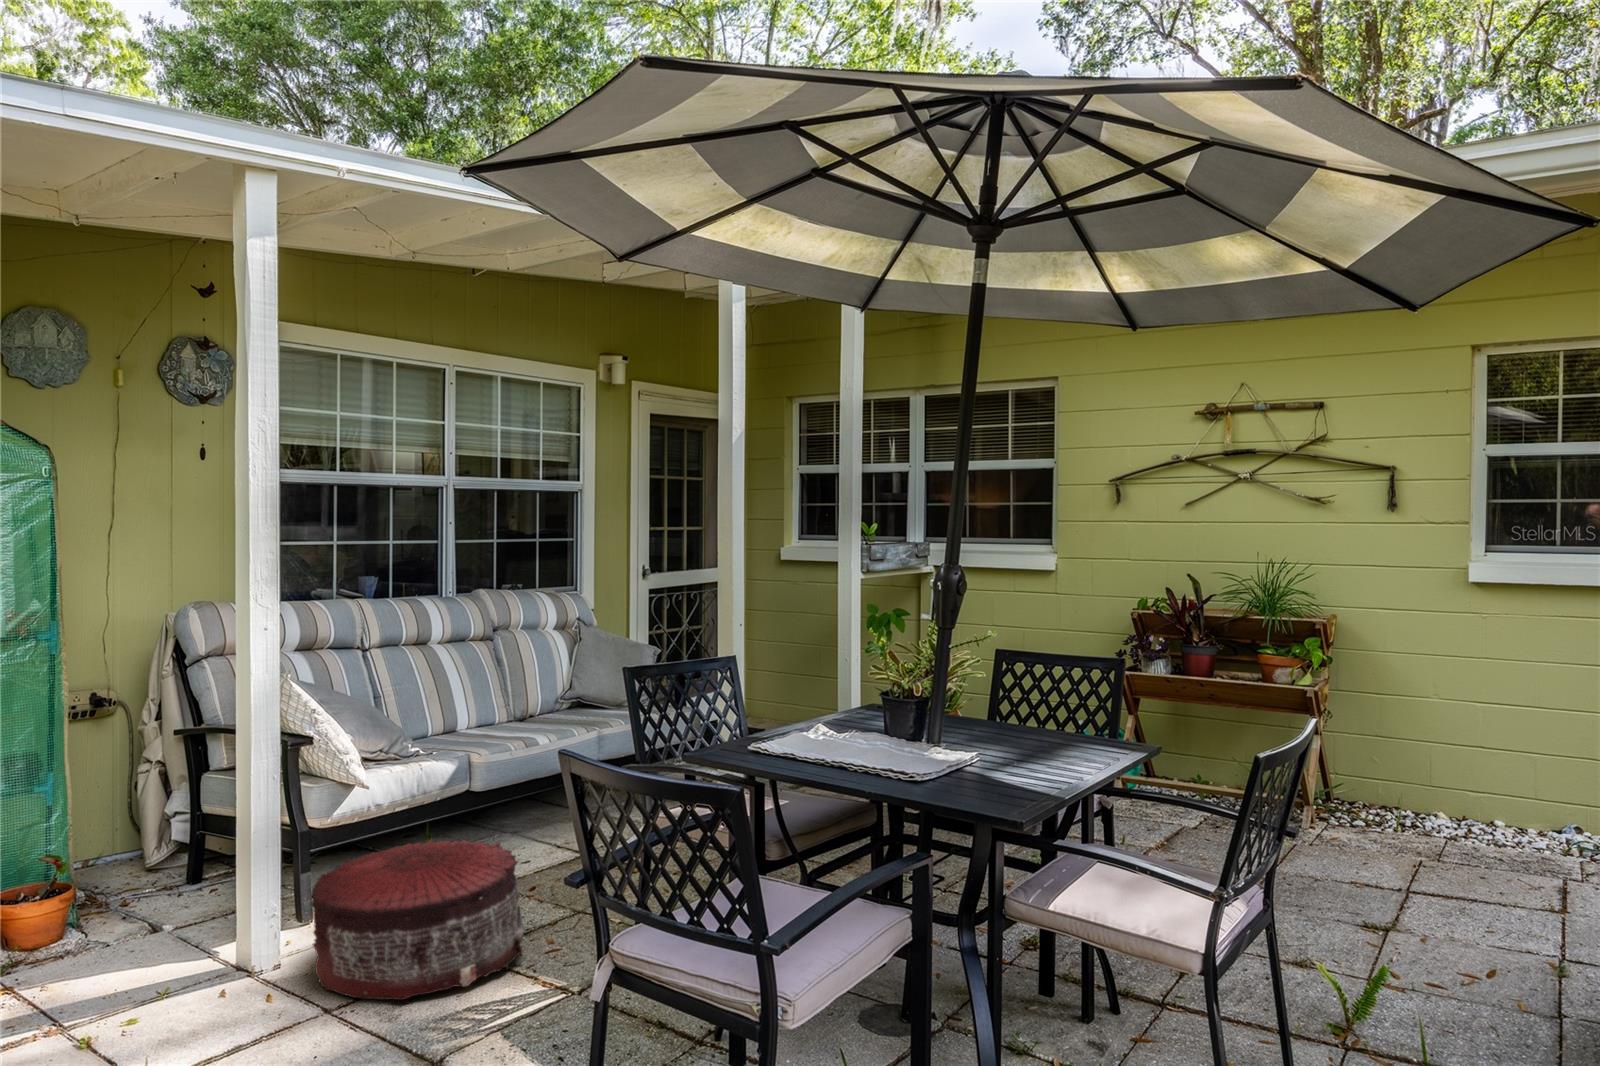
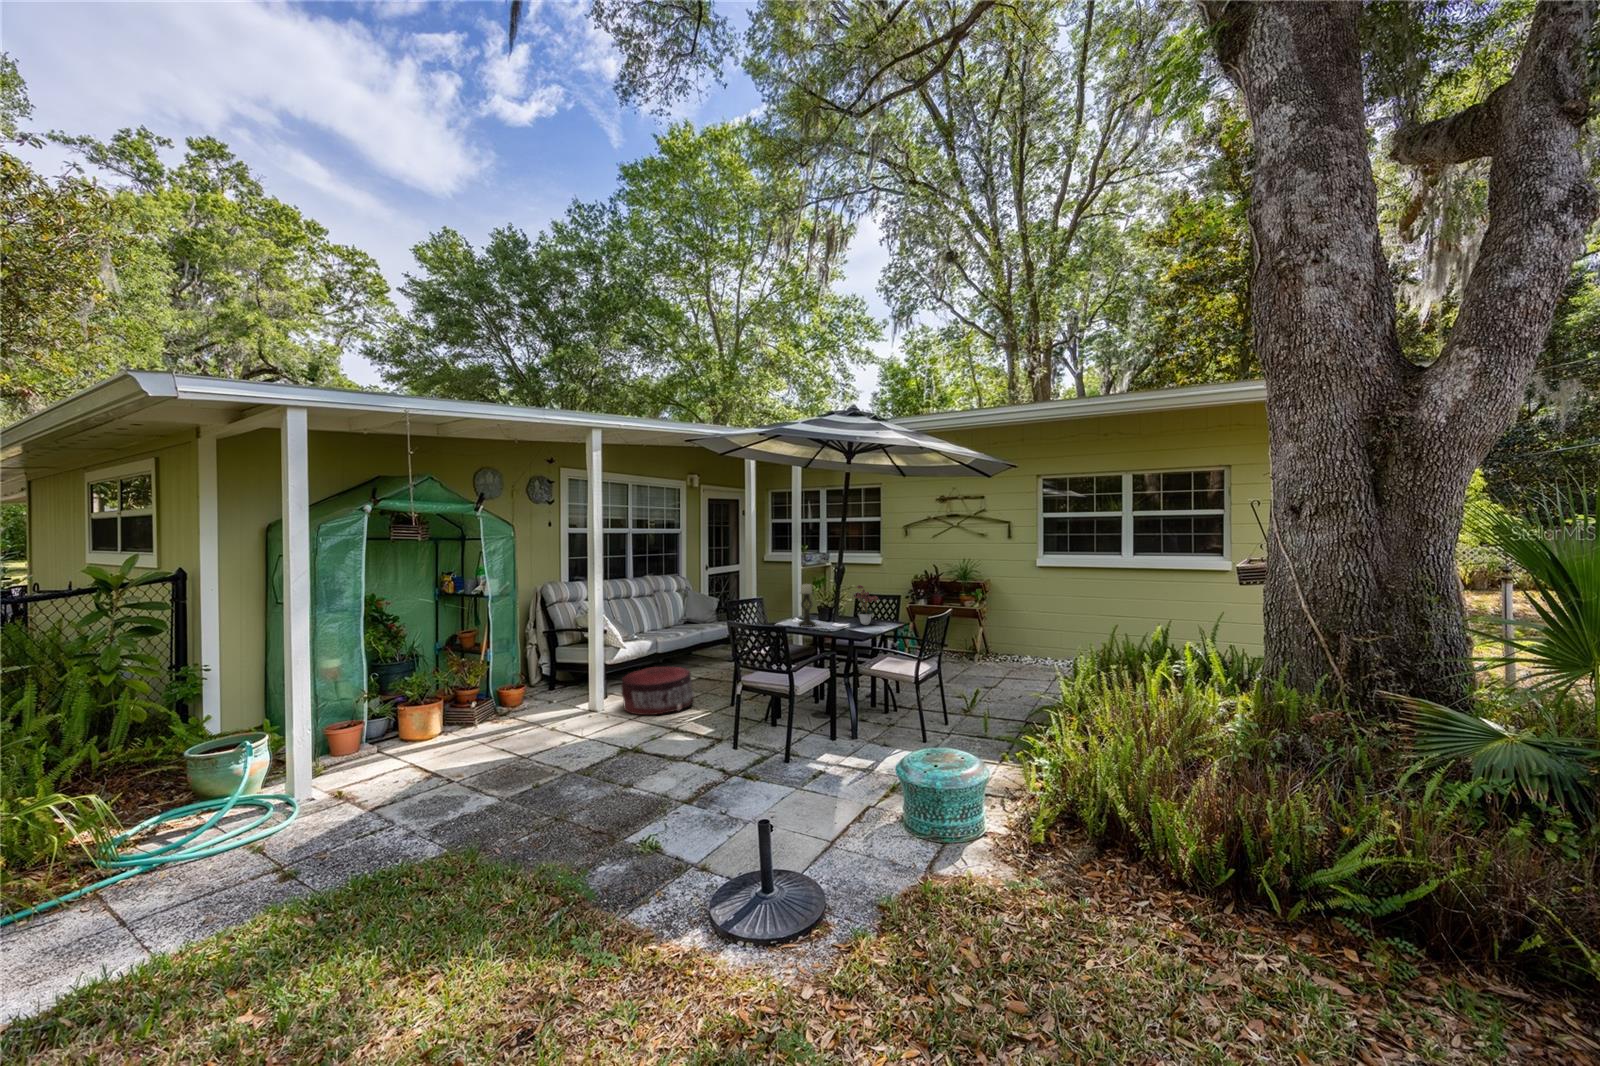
candle holder: none [824,618,878,749] -> present [798,584,816,627]
flower arrangement: none [986,621,1074,747] -> present [854,585,879,625]

